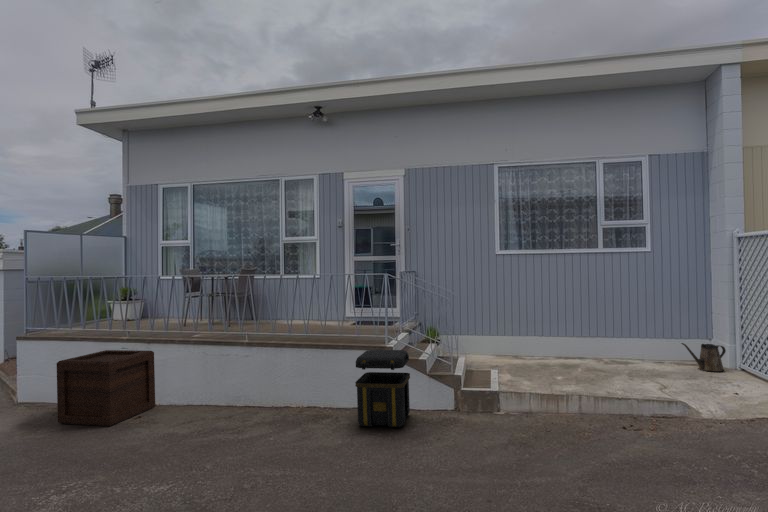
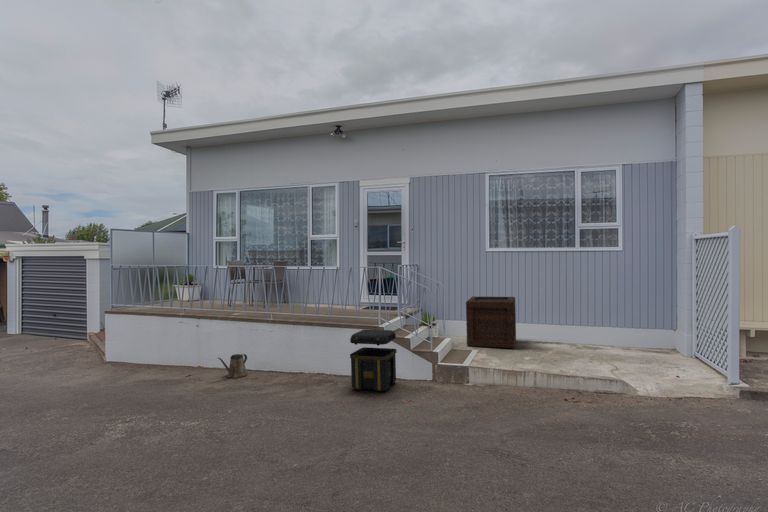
watering can: present [682,343,726,372] -> present [218,354,247,378]
wooden crate: present [57,350,155,426] -> present [466,296,516,348]

